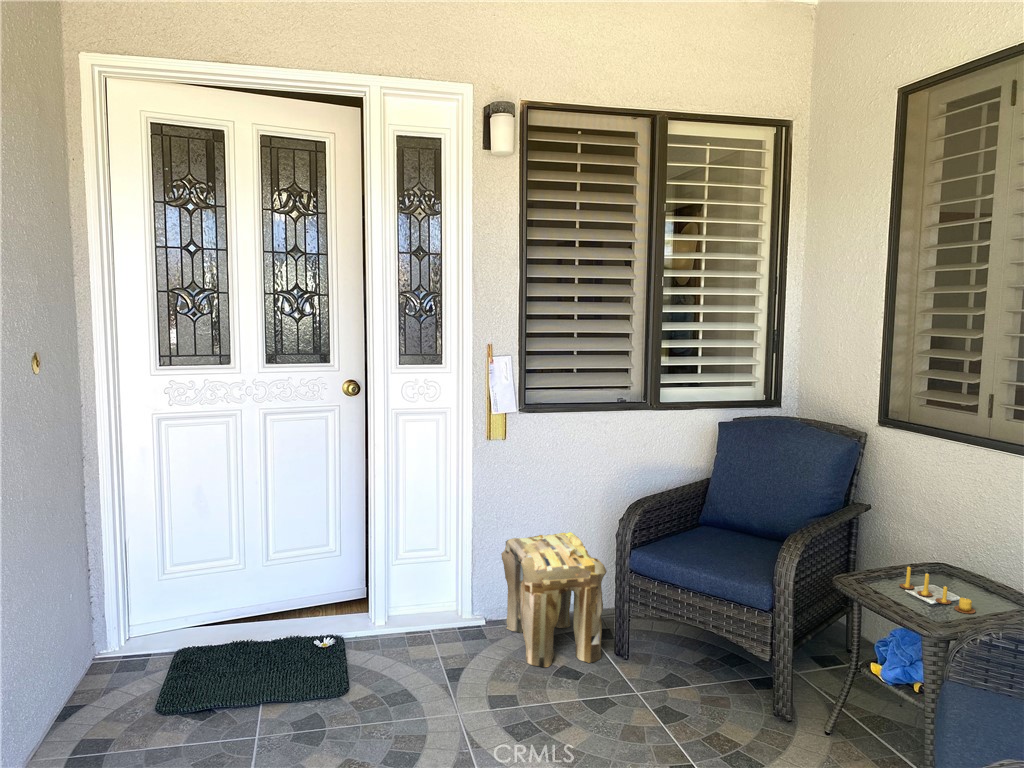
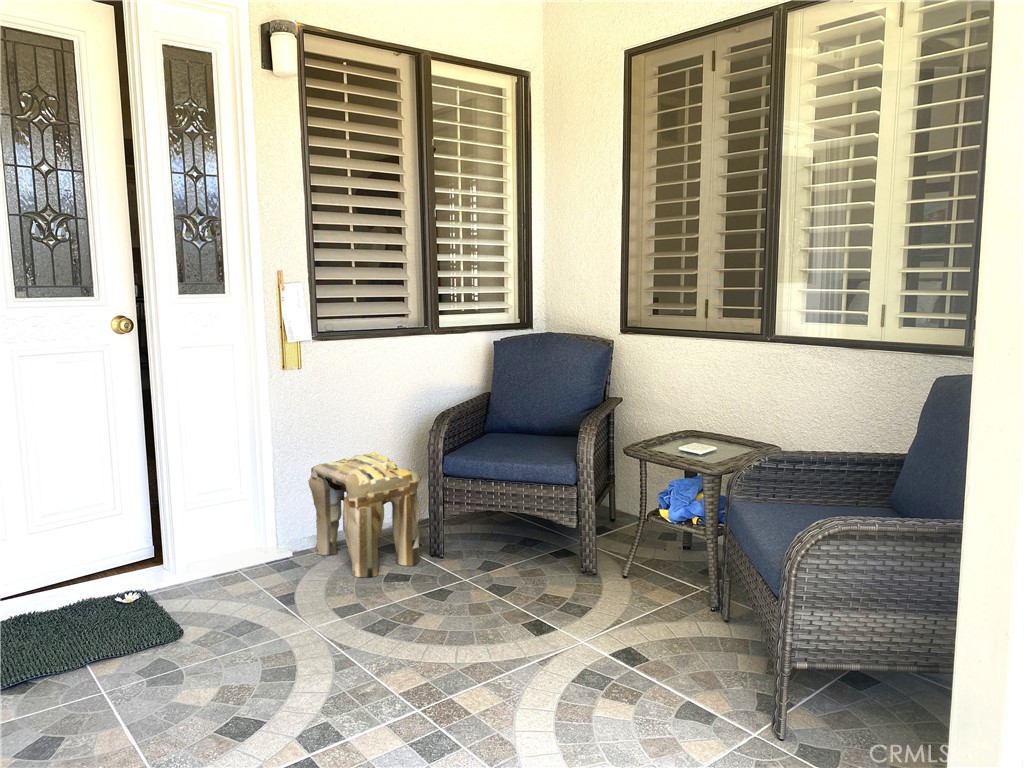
candle: present [899,567,976,614] -> none [672,429,732,456]

